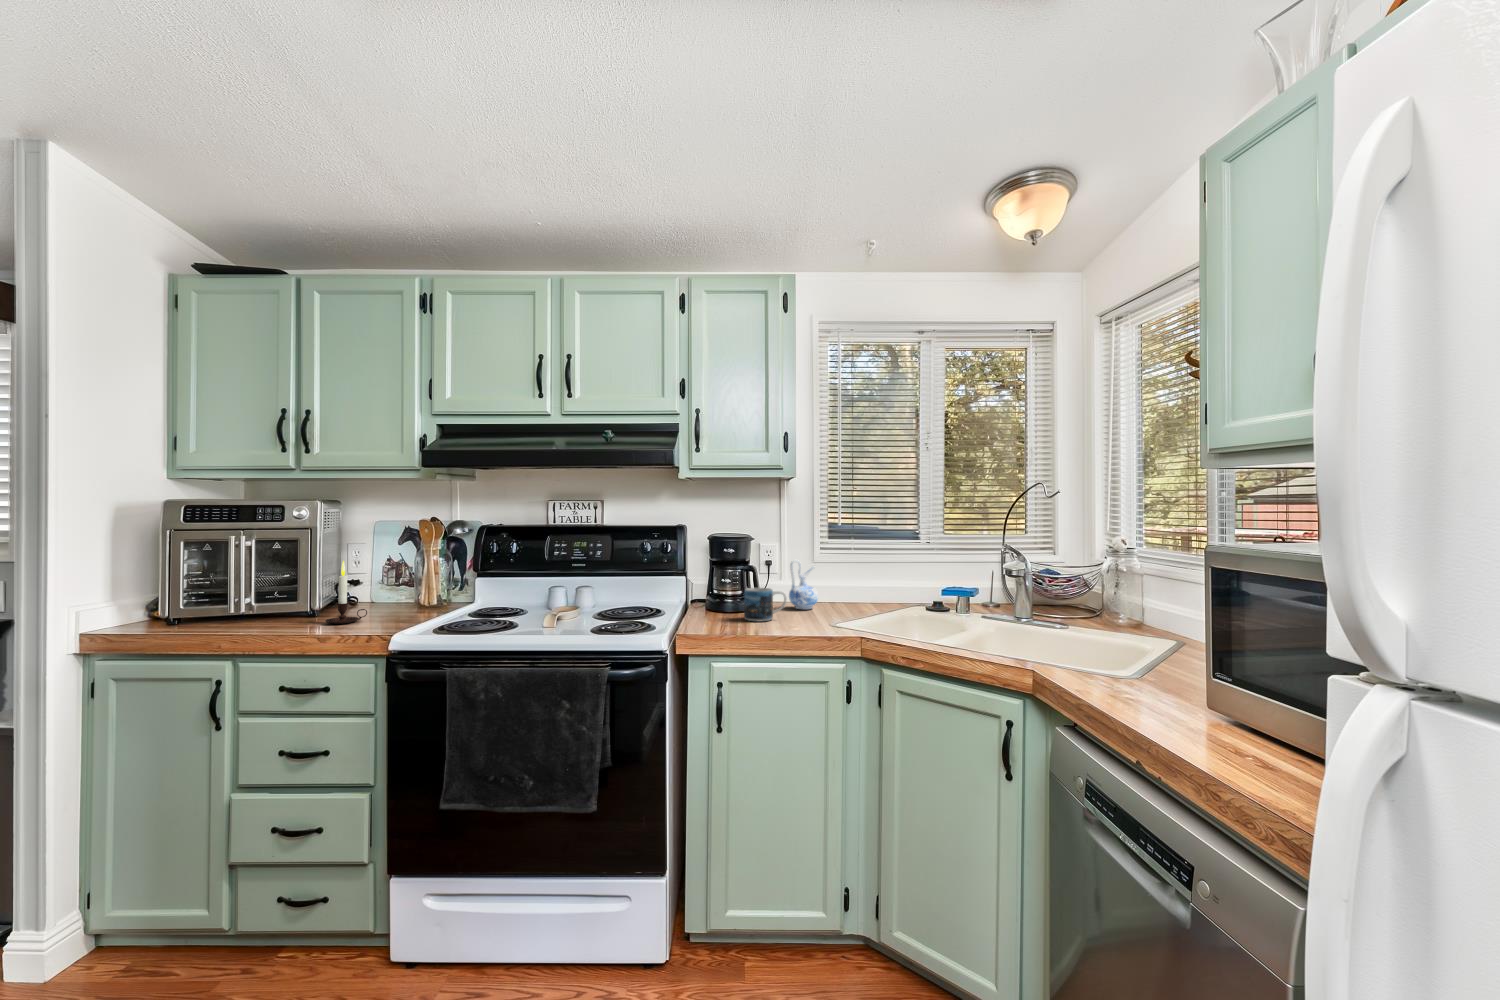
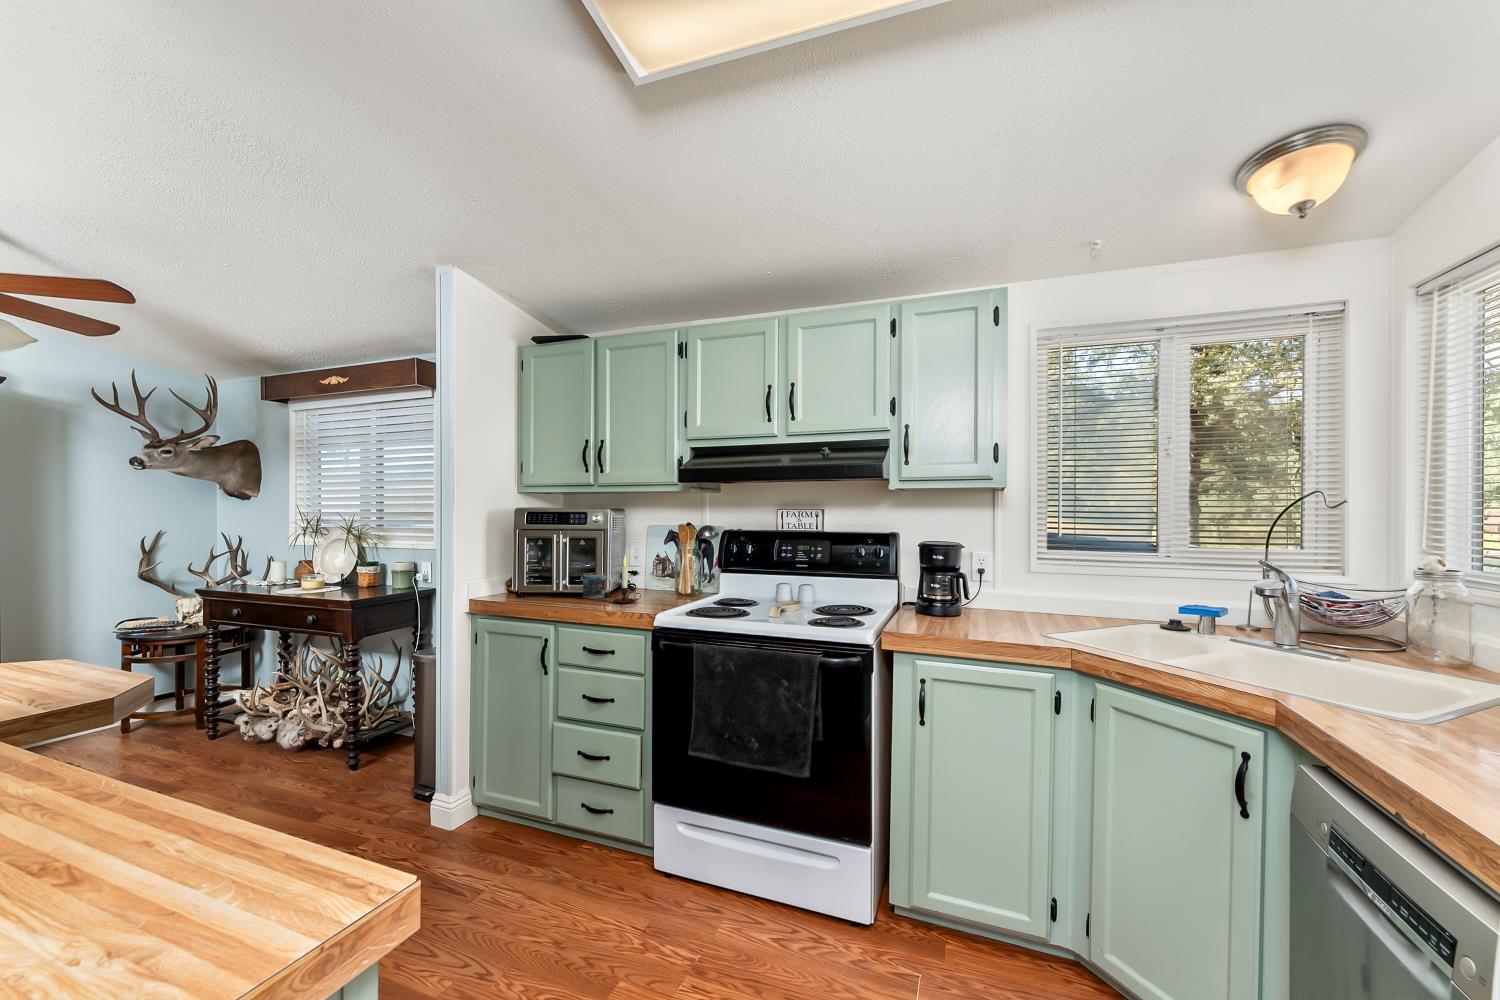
ceramic pitcher: present [789,560,818,609] -> none [1001,568,1033,618]
mug: present [744,588,787,621] -> present [583,573,612,598]

